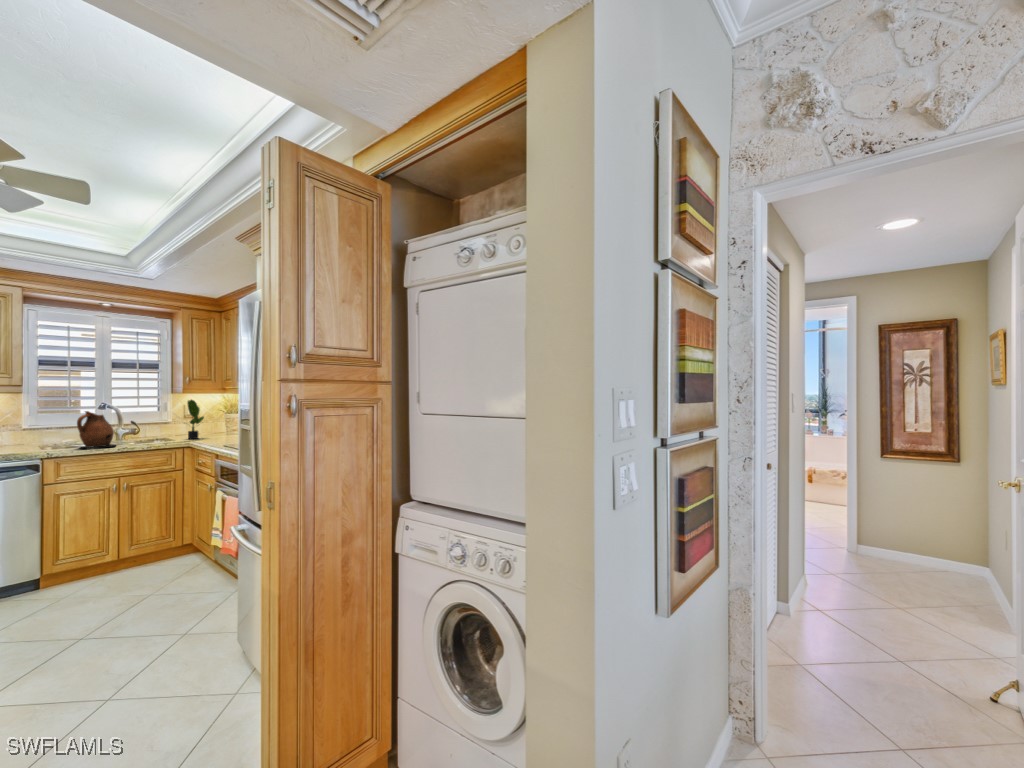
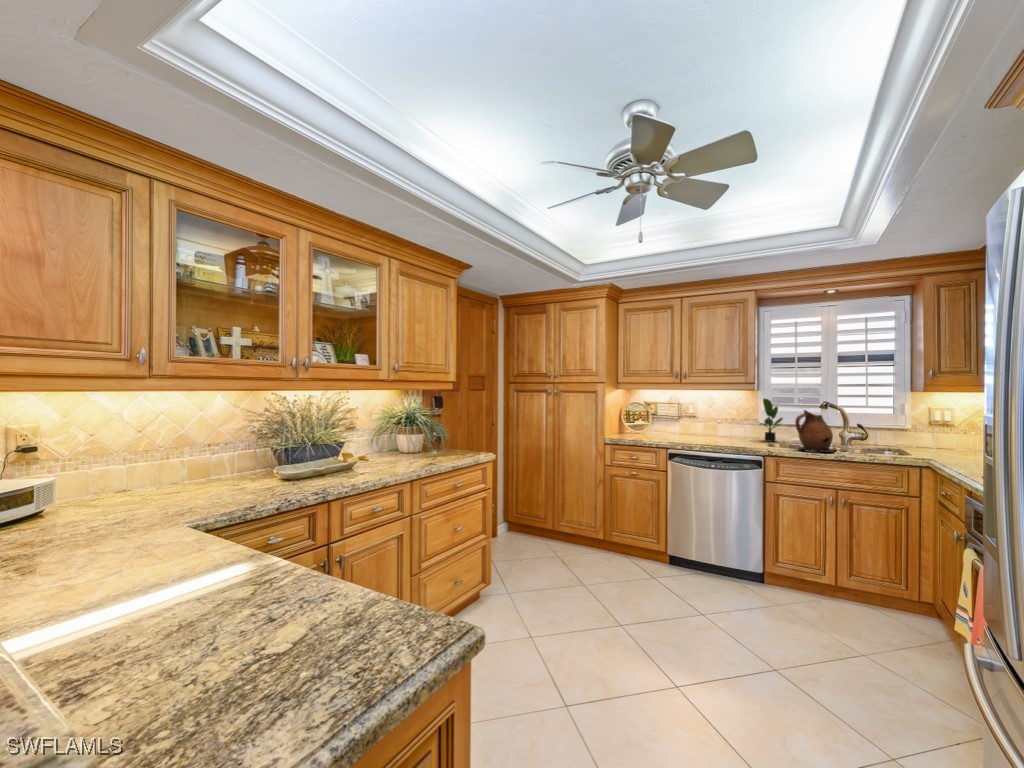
potted plant: present [188,400,204,439] -> present [763,398,783,442]

